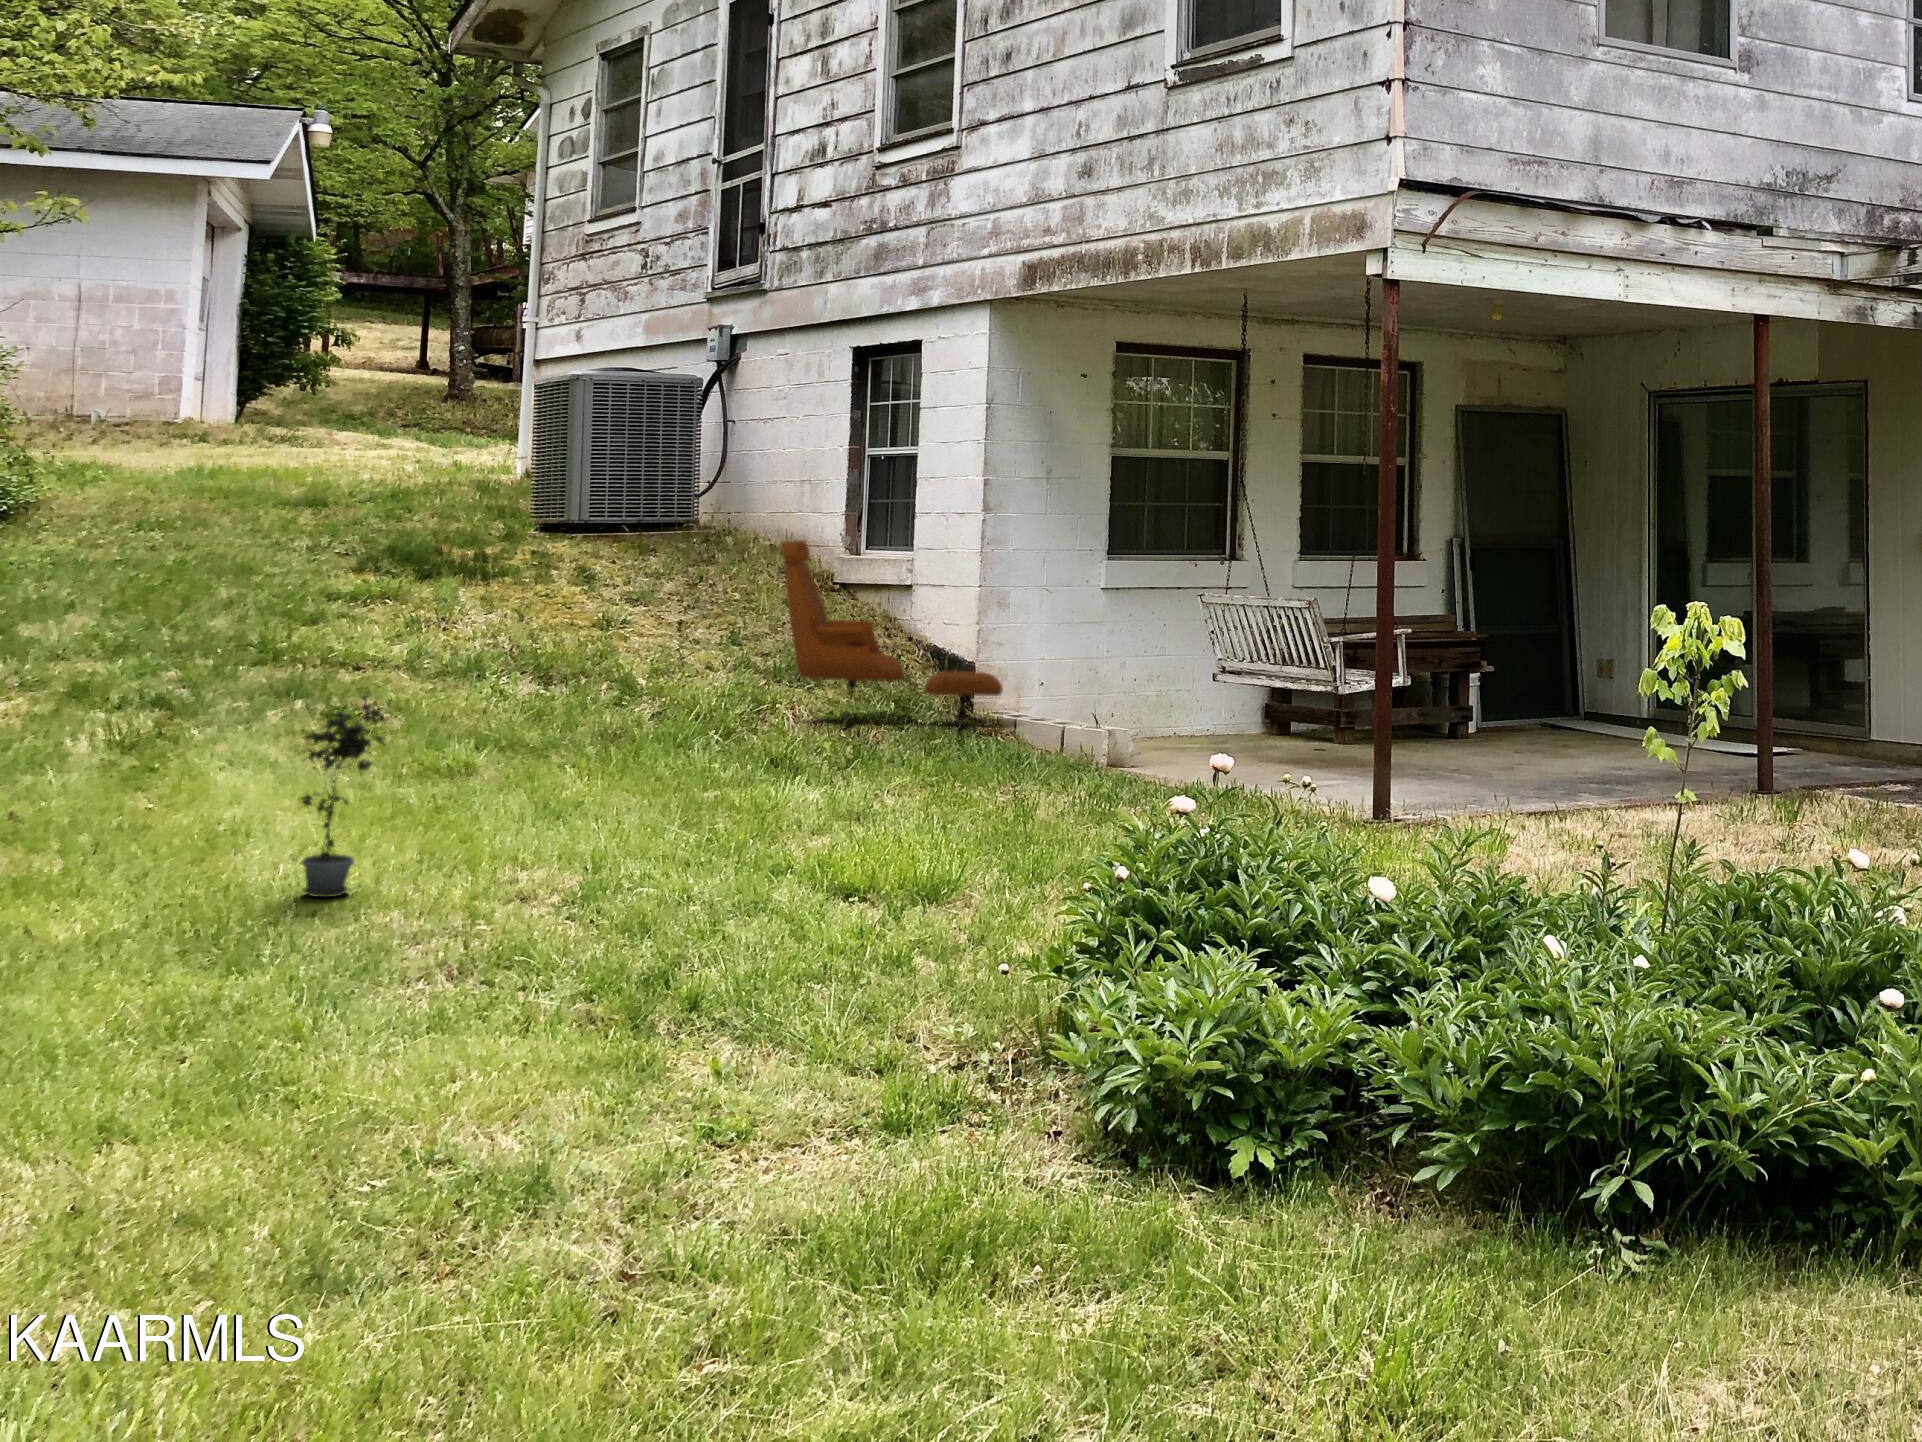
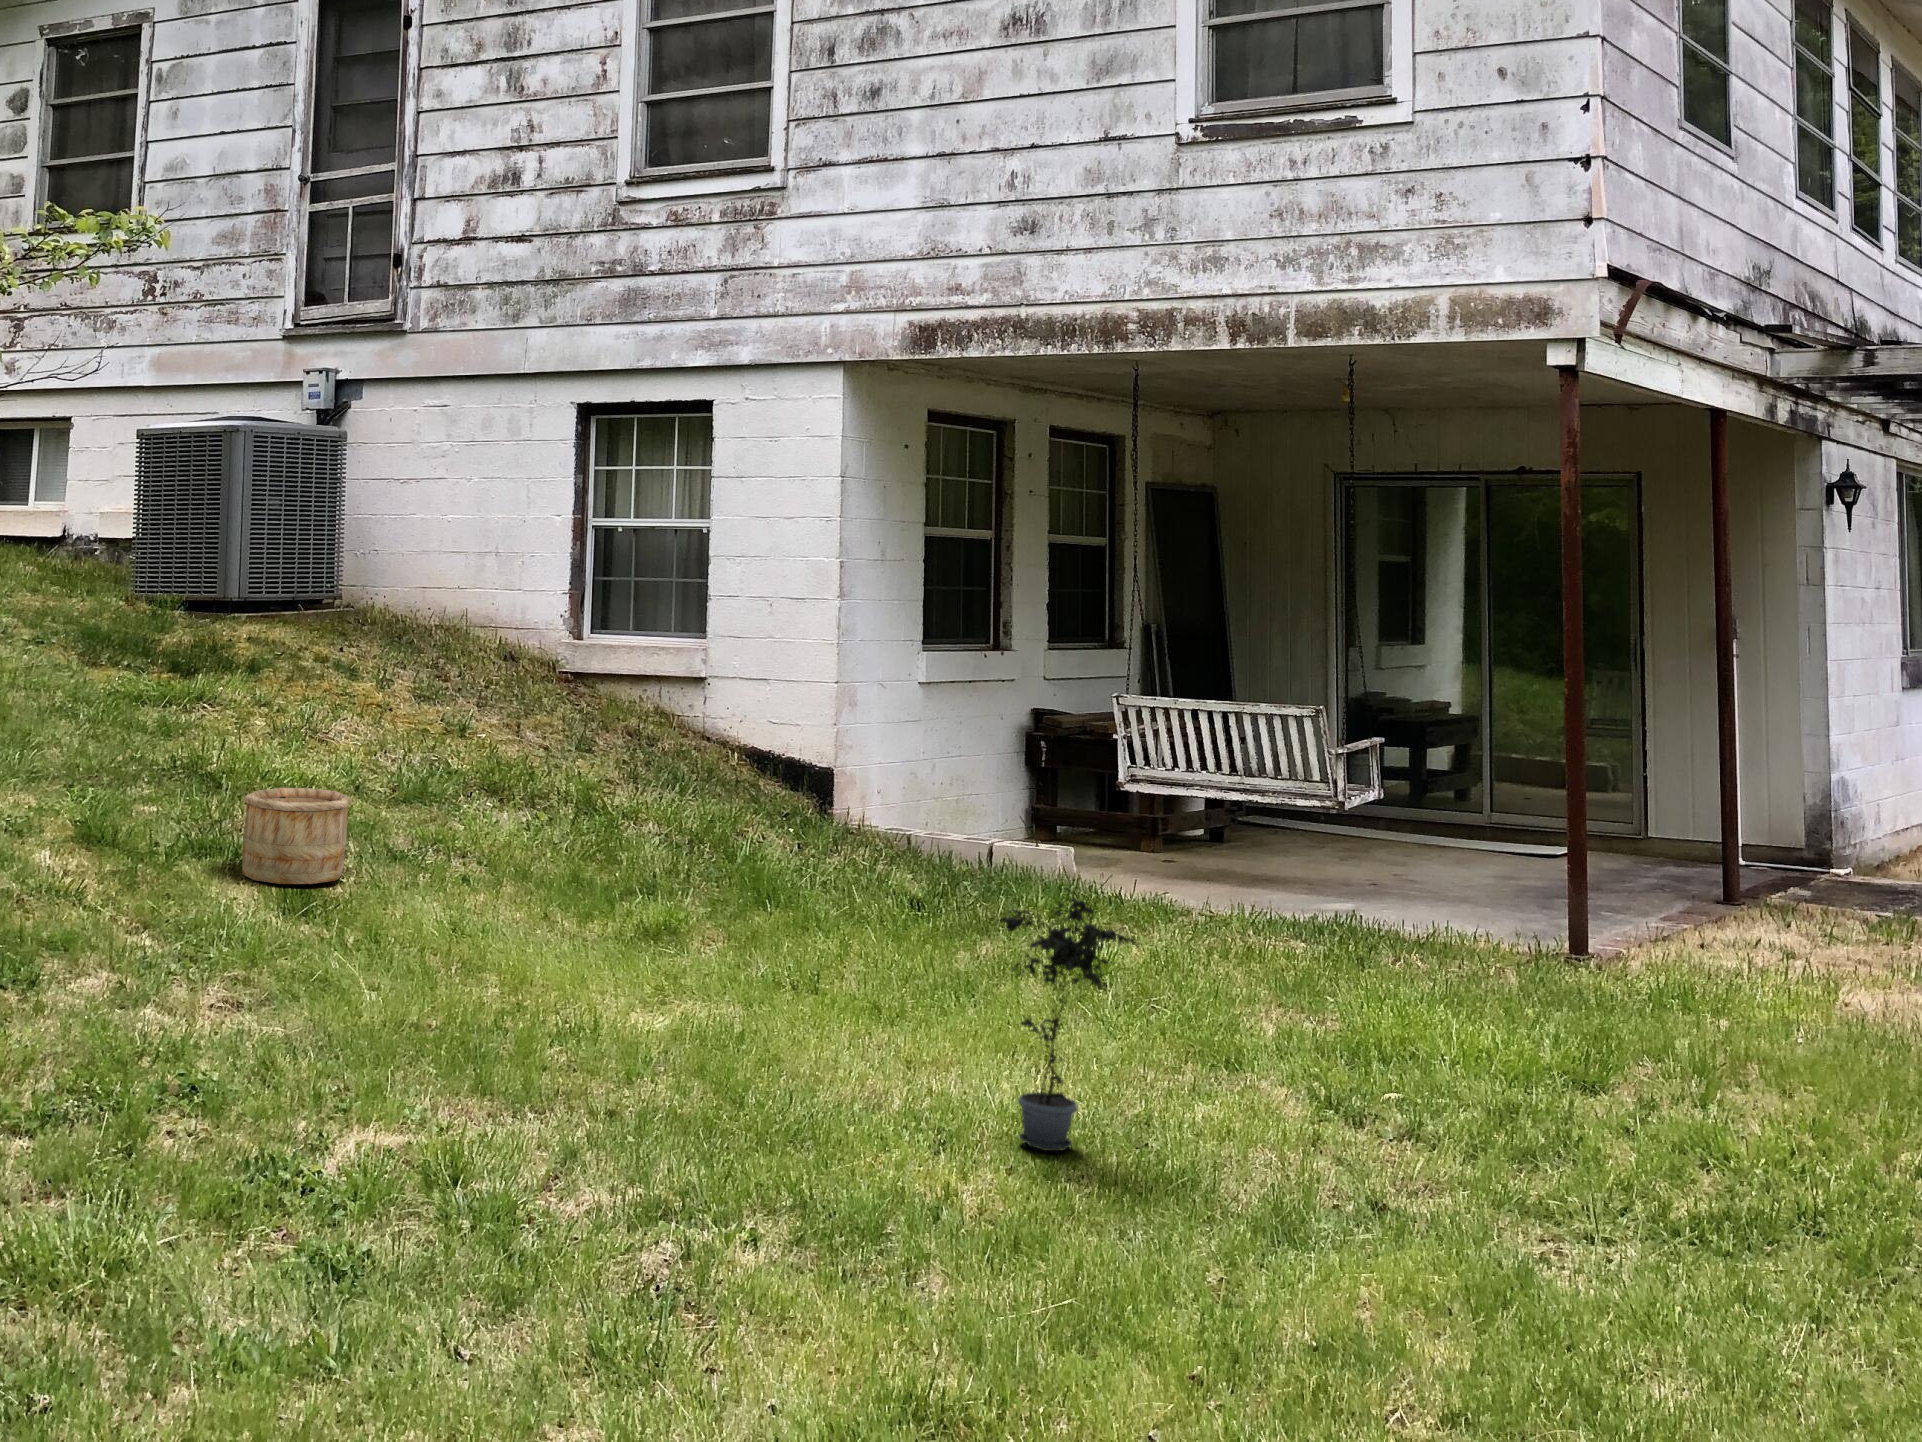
lounge chair: present [781,540,1003,728] -> none [680,638,915,862]
wooden bucket: none [195,648,291,720] -> present [242,788,352,884]

